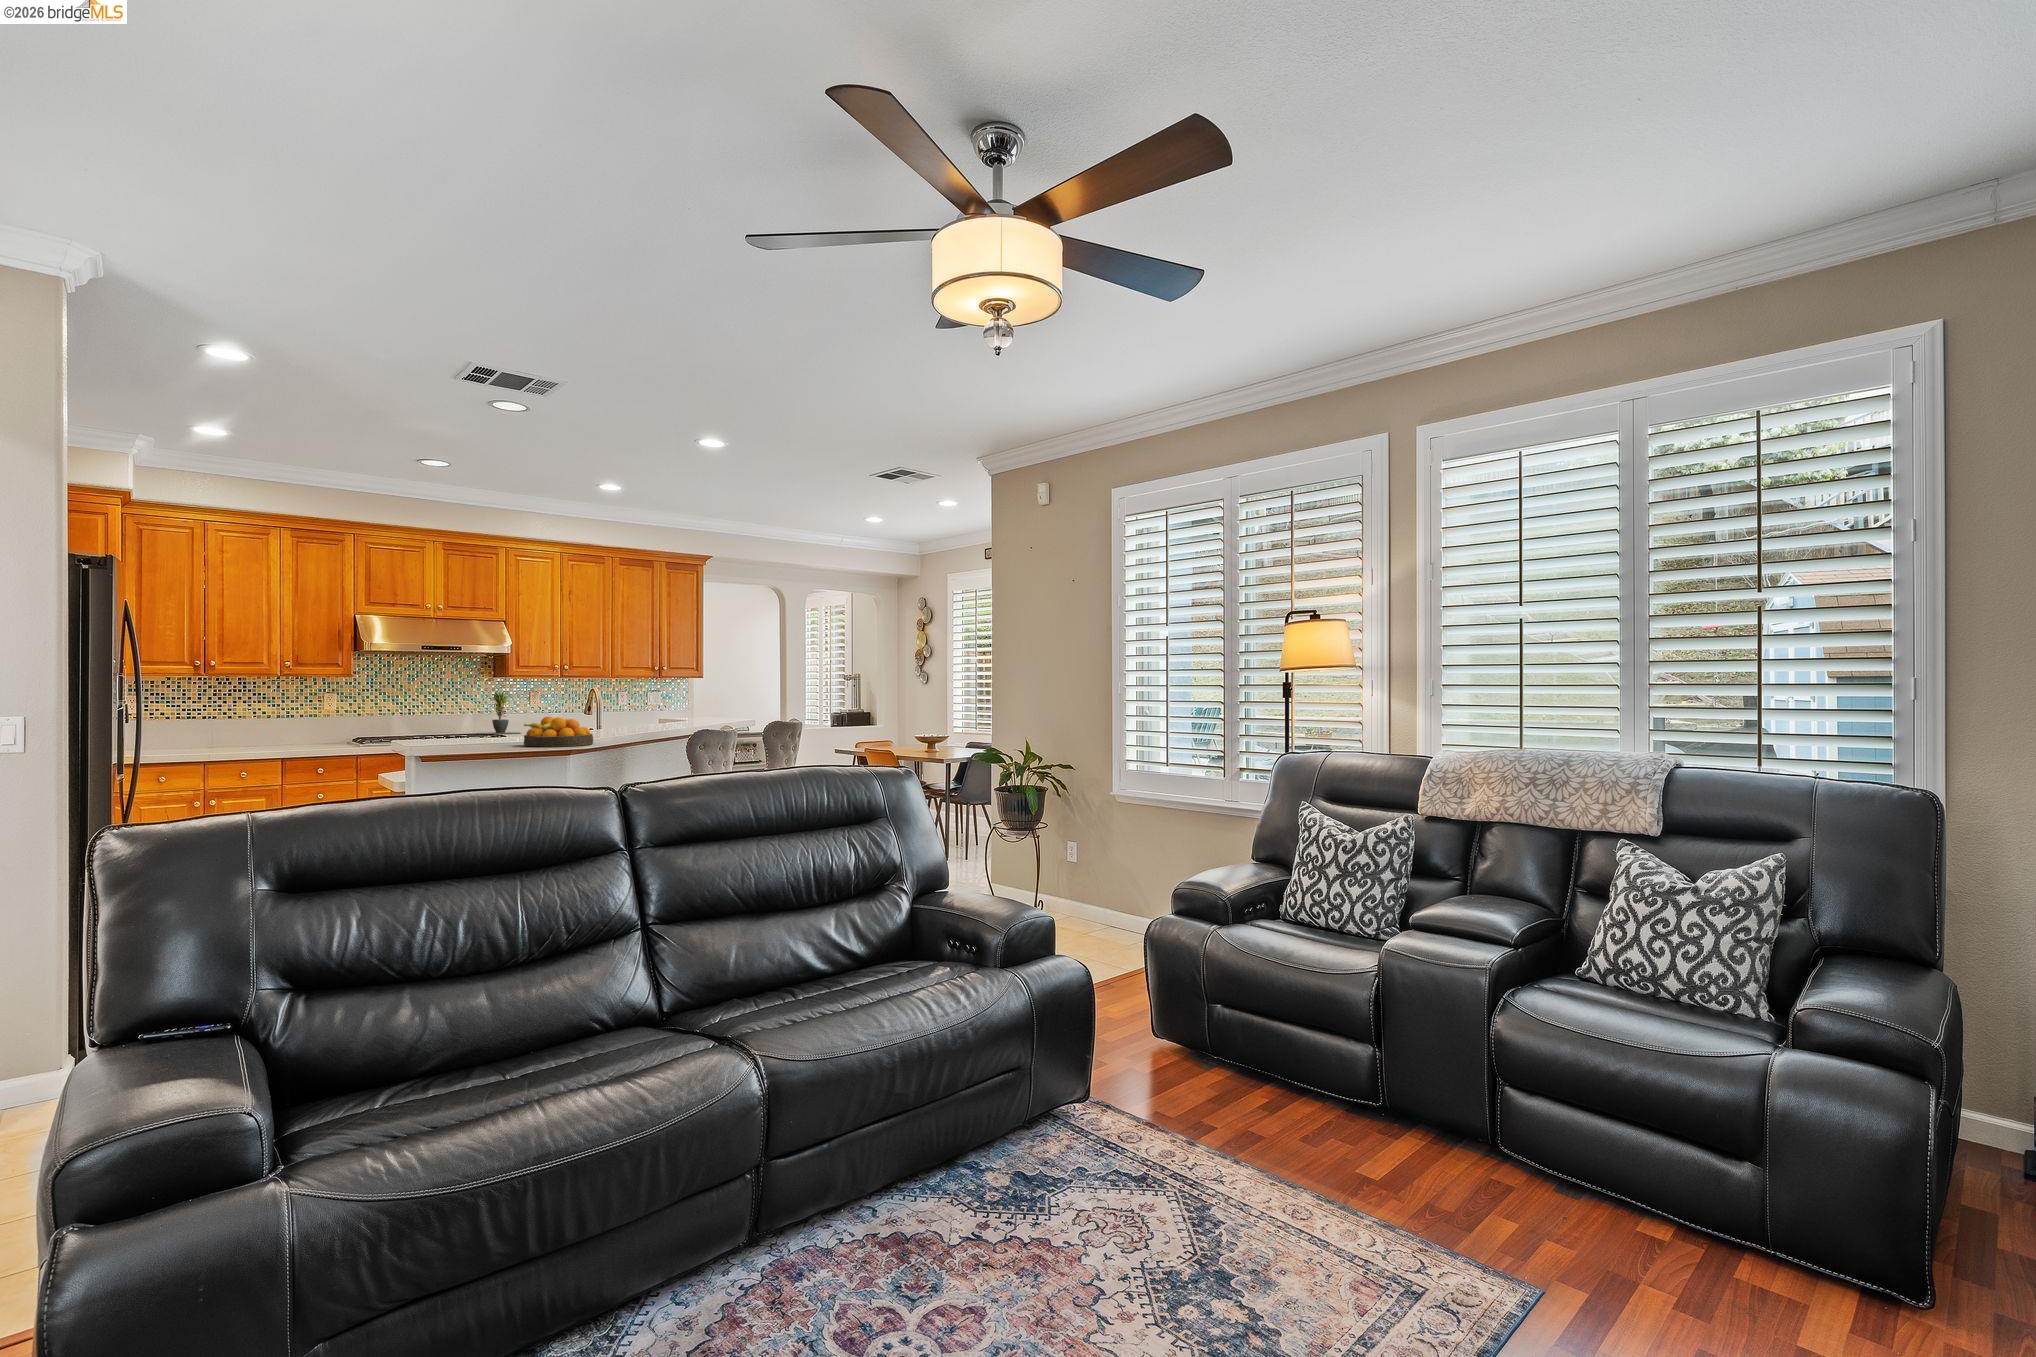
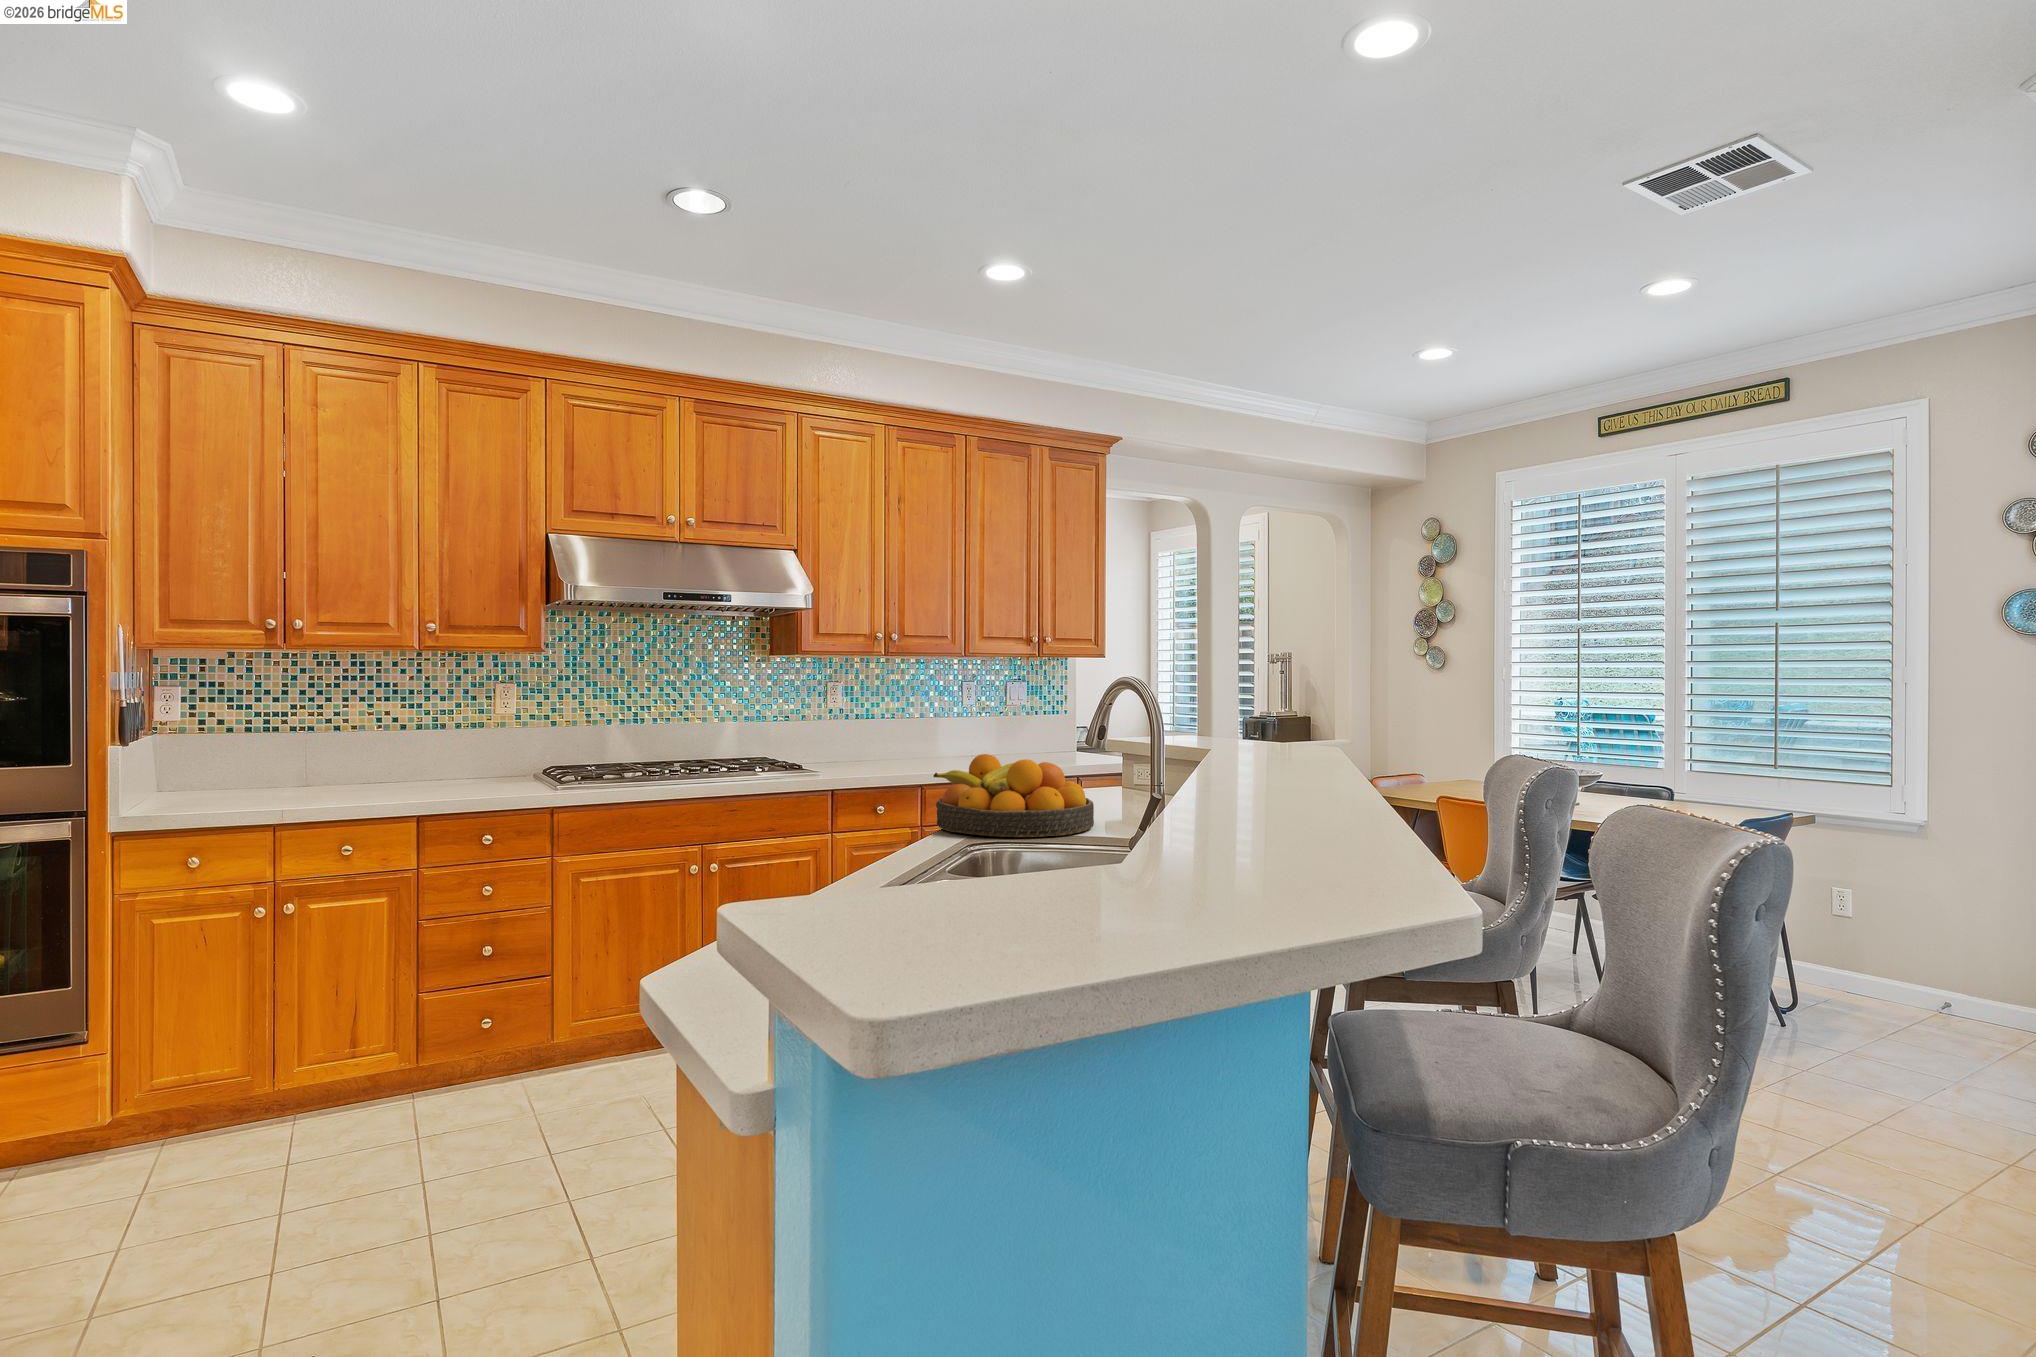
potted plant: present [478,692,520,734] -> none [760,682,843,767]

